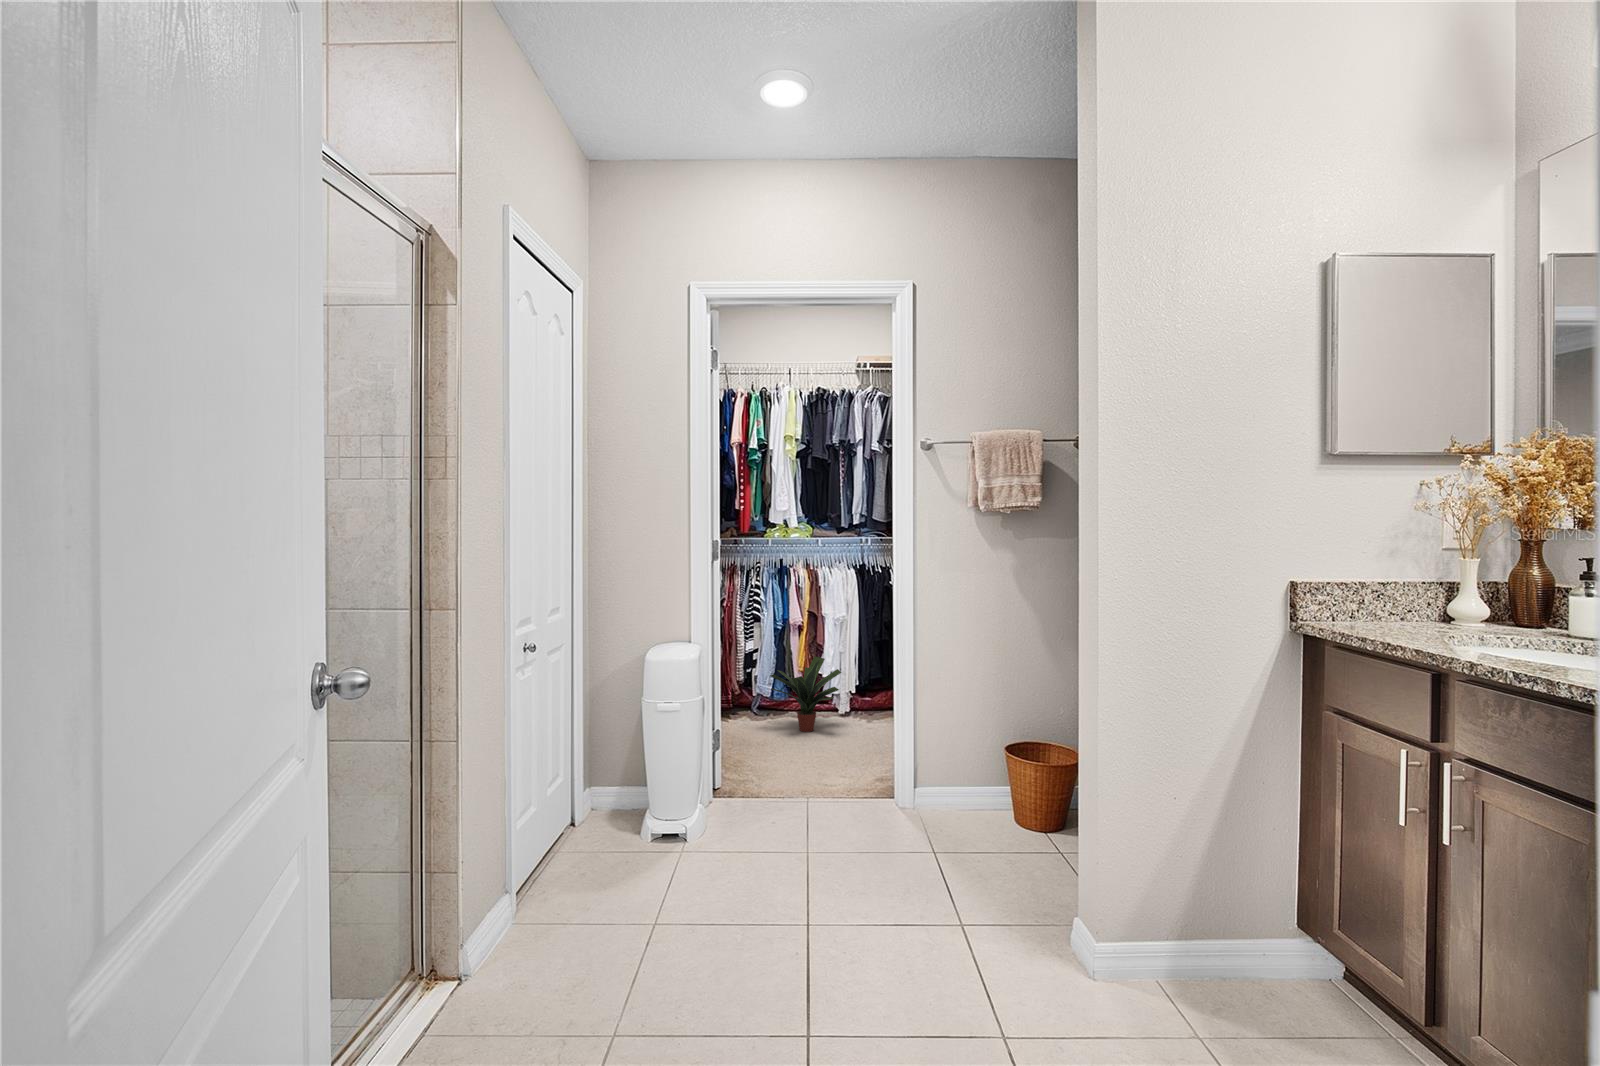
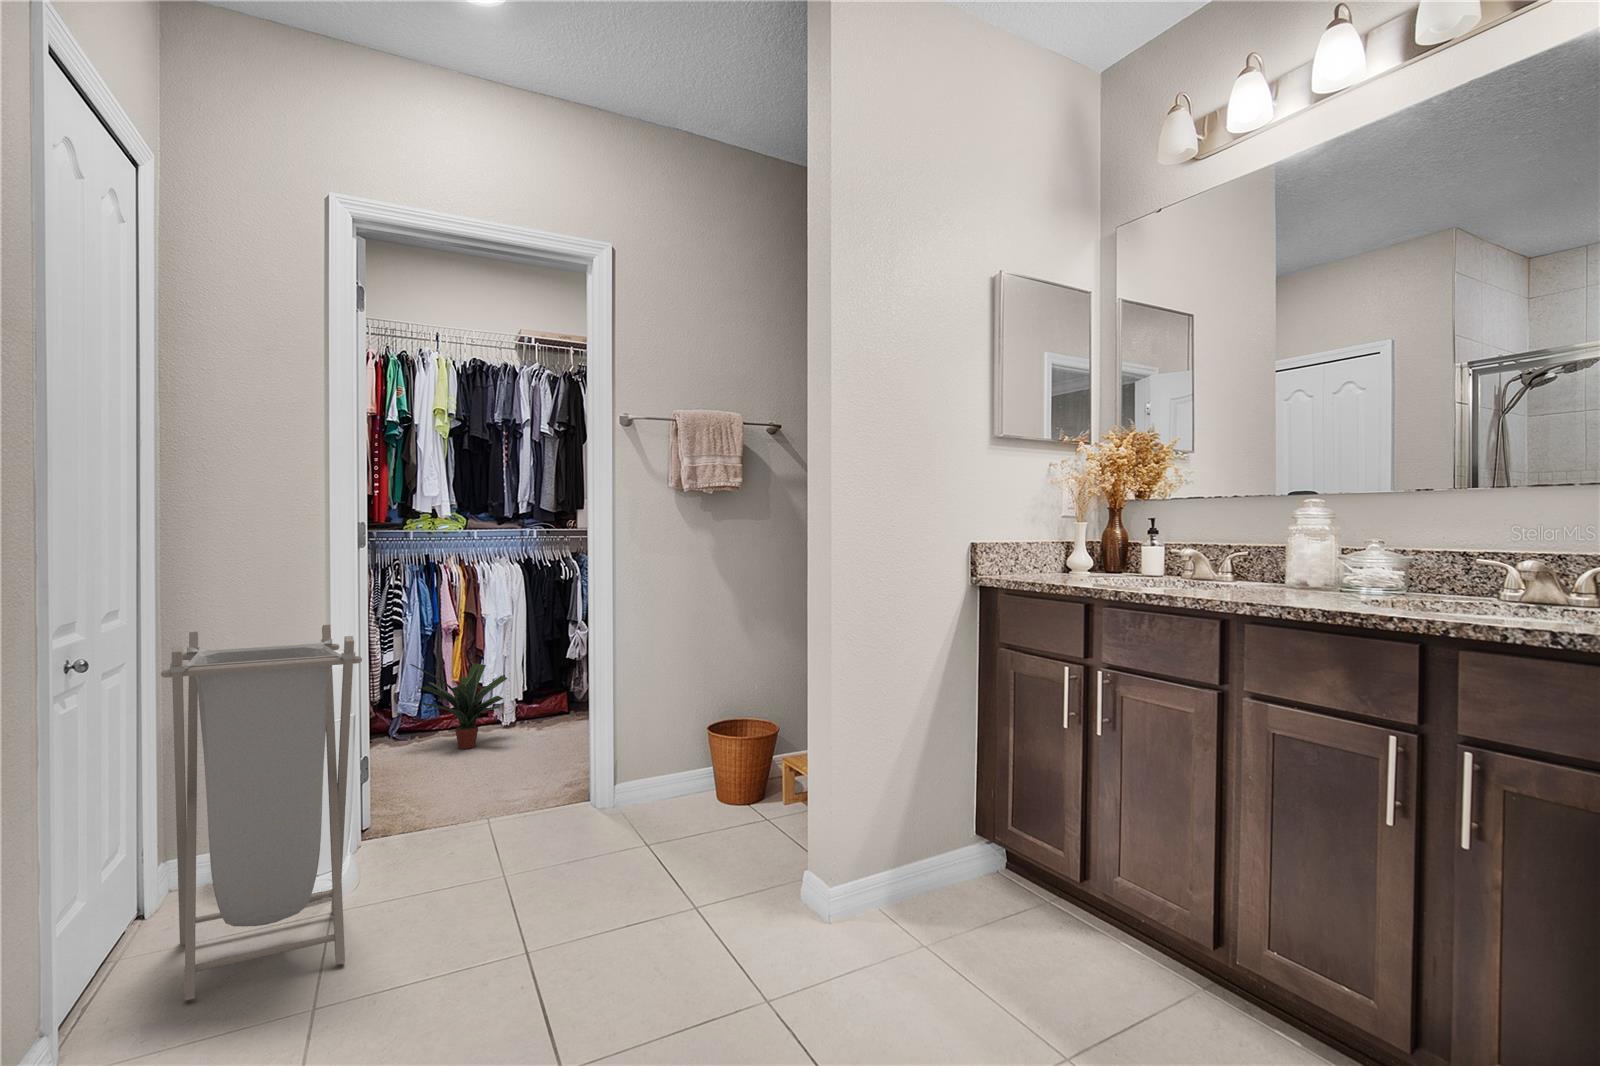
laundry hamper: none [522,632,666,929] -> present [161,625,362,1000]

